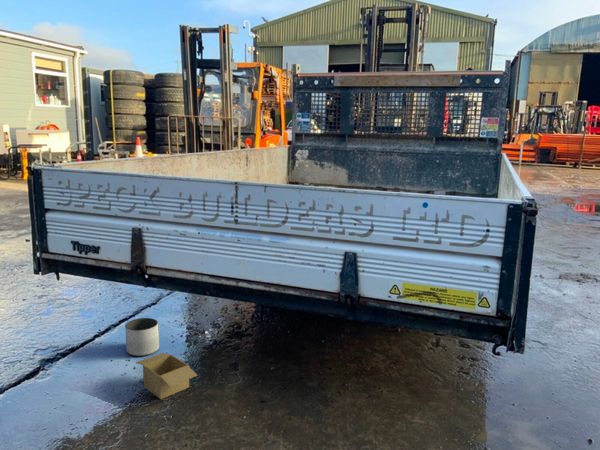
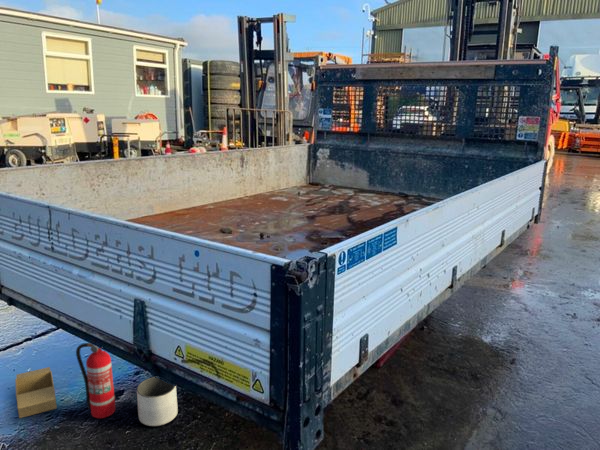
fire extinguisher: none [215,309,254,389] -> present [76,343,115,418]
planter: present [125,318,159,356] -> present [137,377,178,426]

